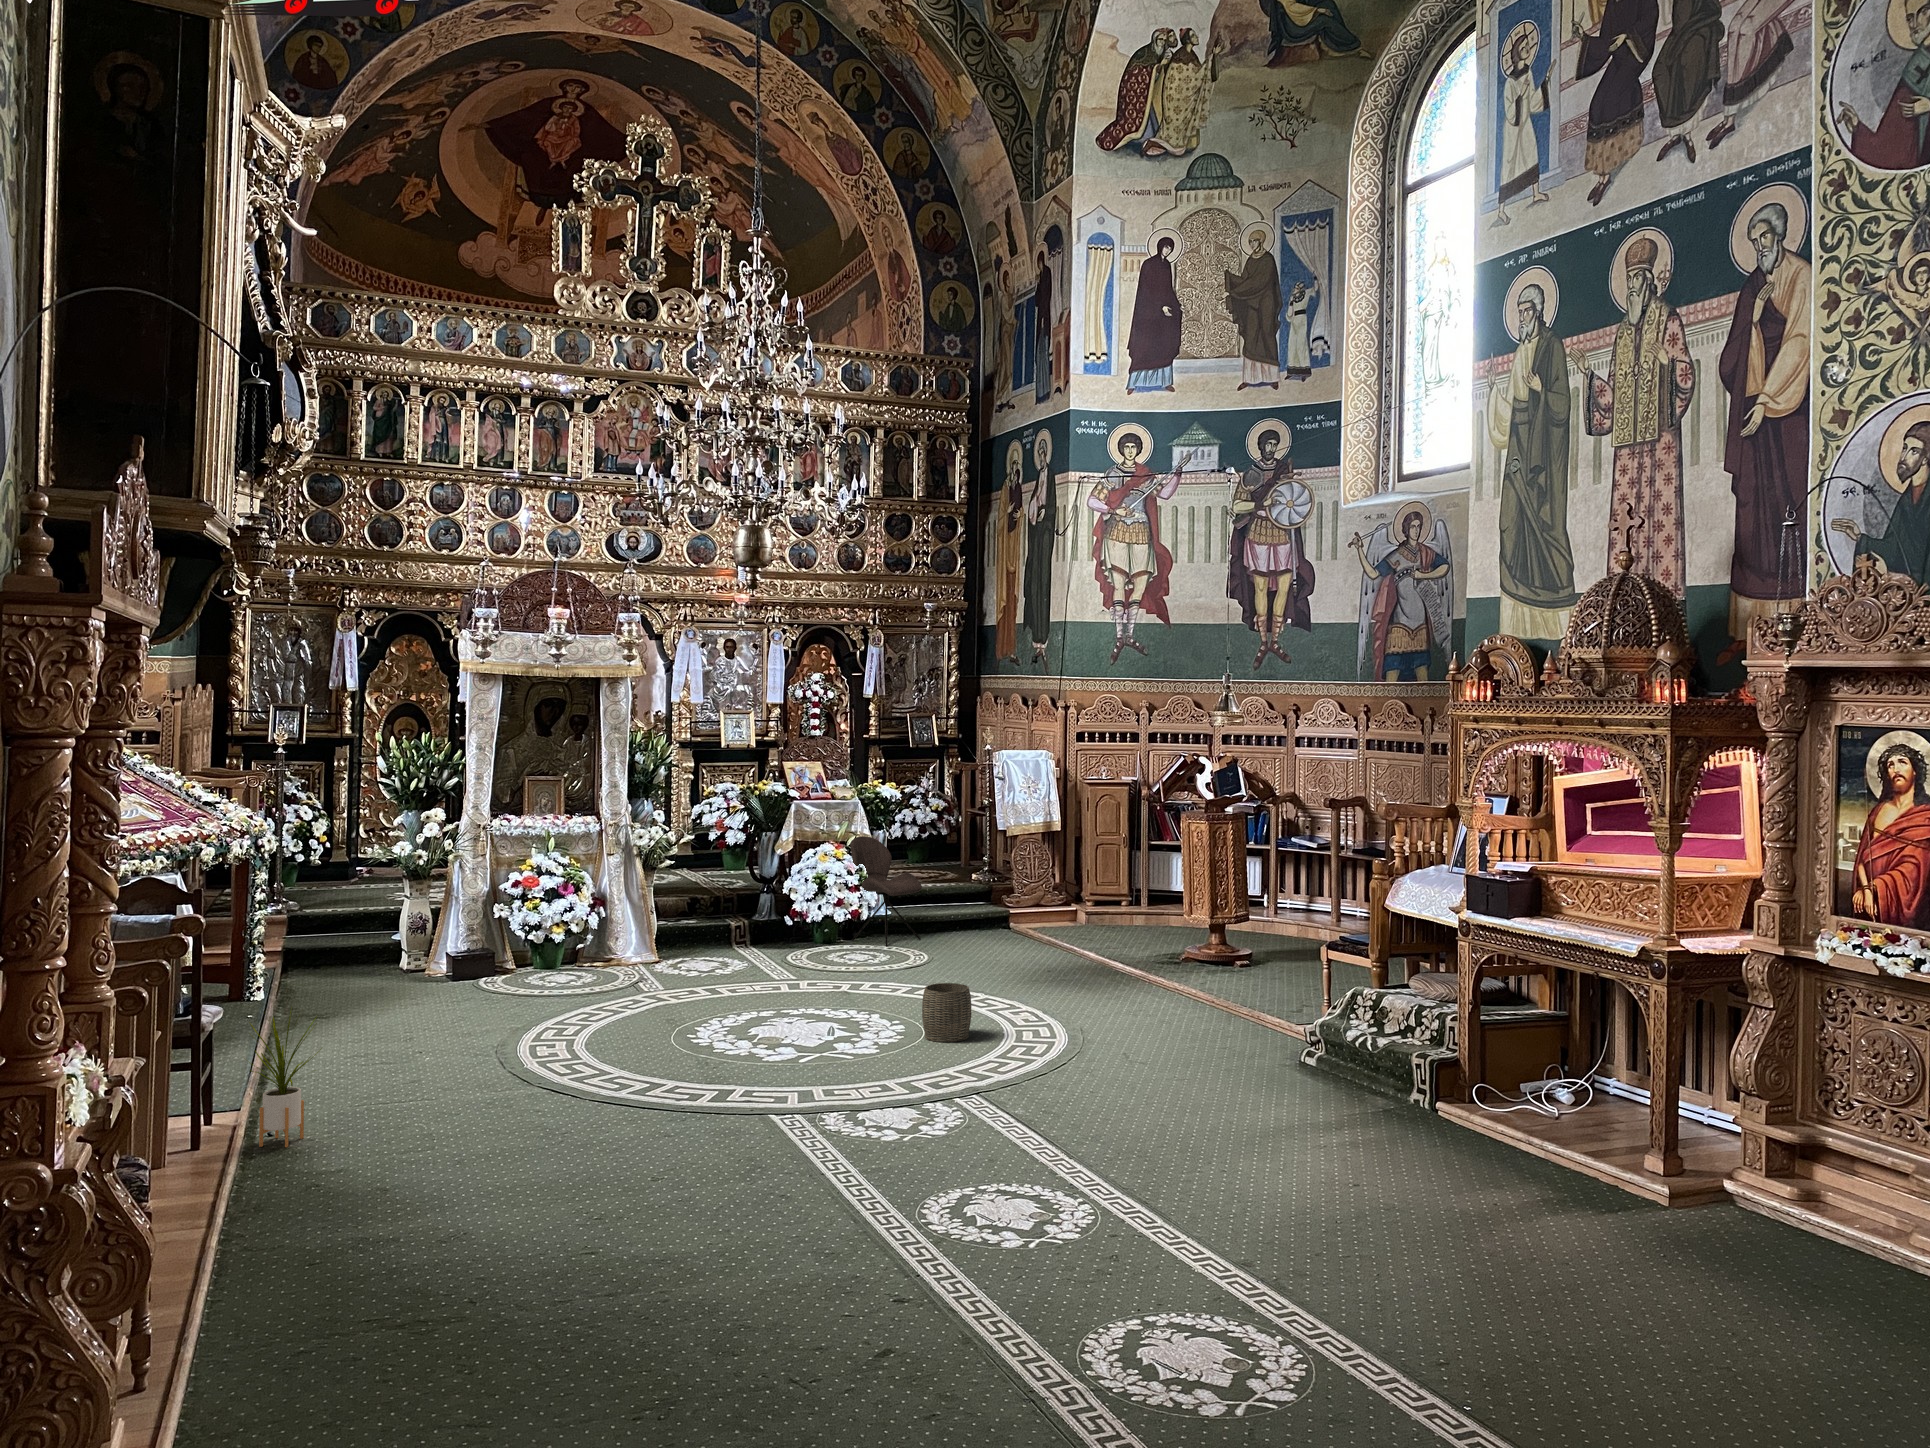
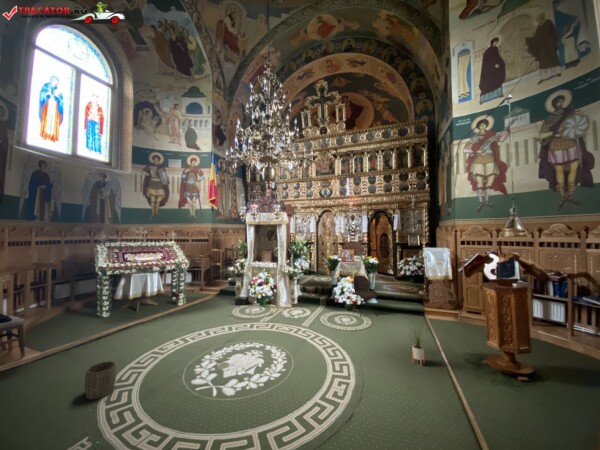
woven basket: present [922,983,972,1042] -> present [85,361,116,399]
house plant: present [249,1011,322,1147] -> present [412,332,425,365]

